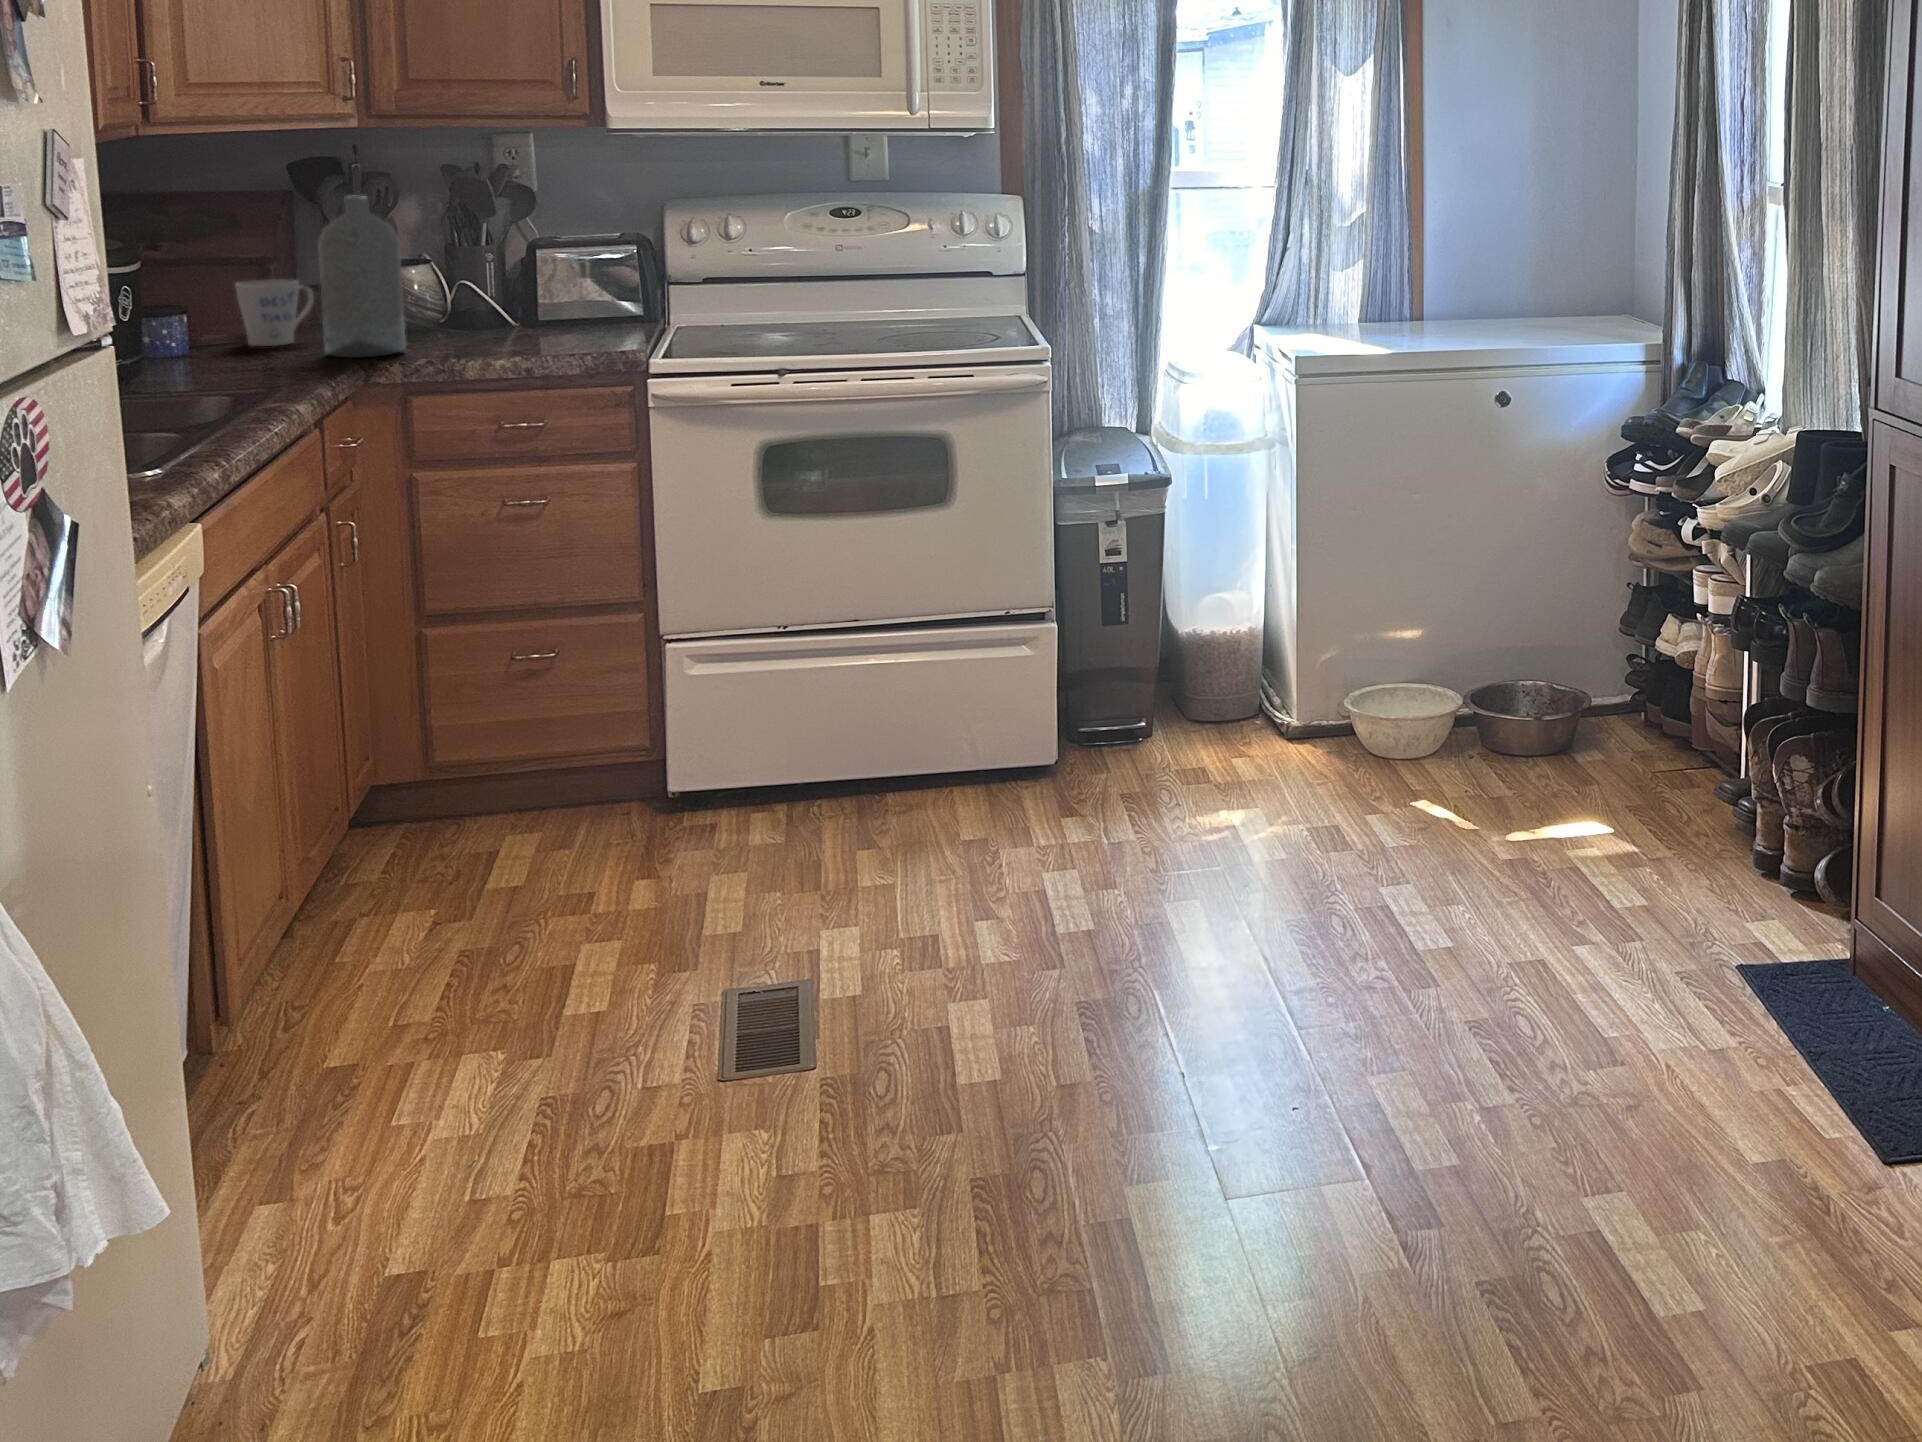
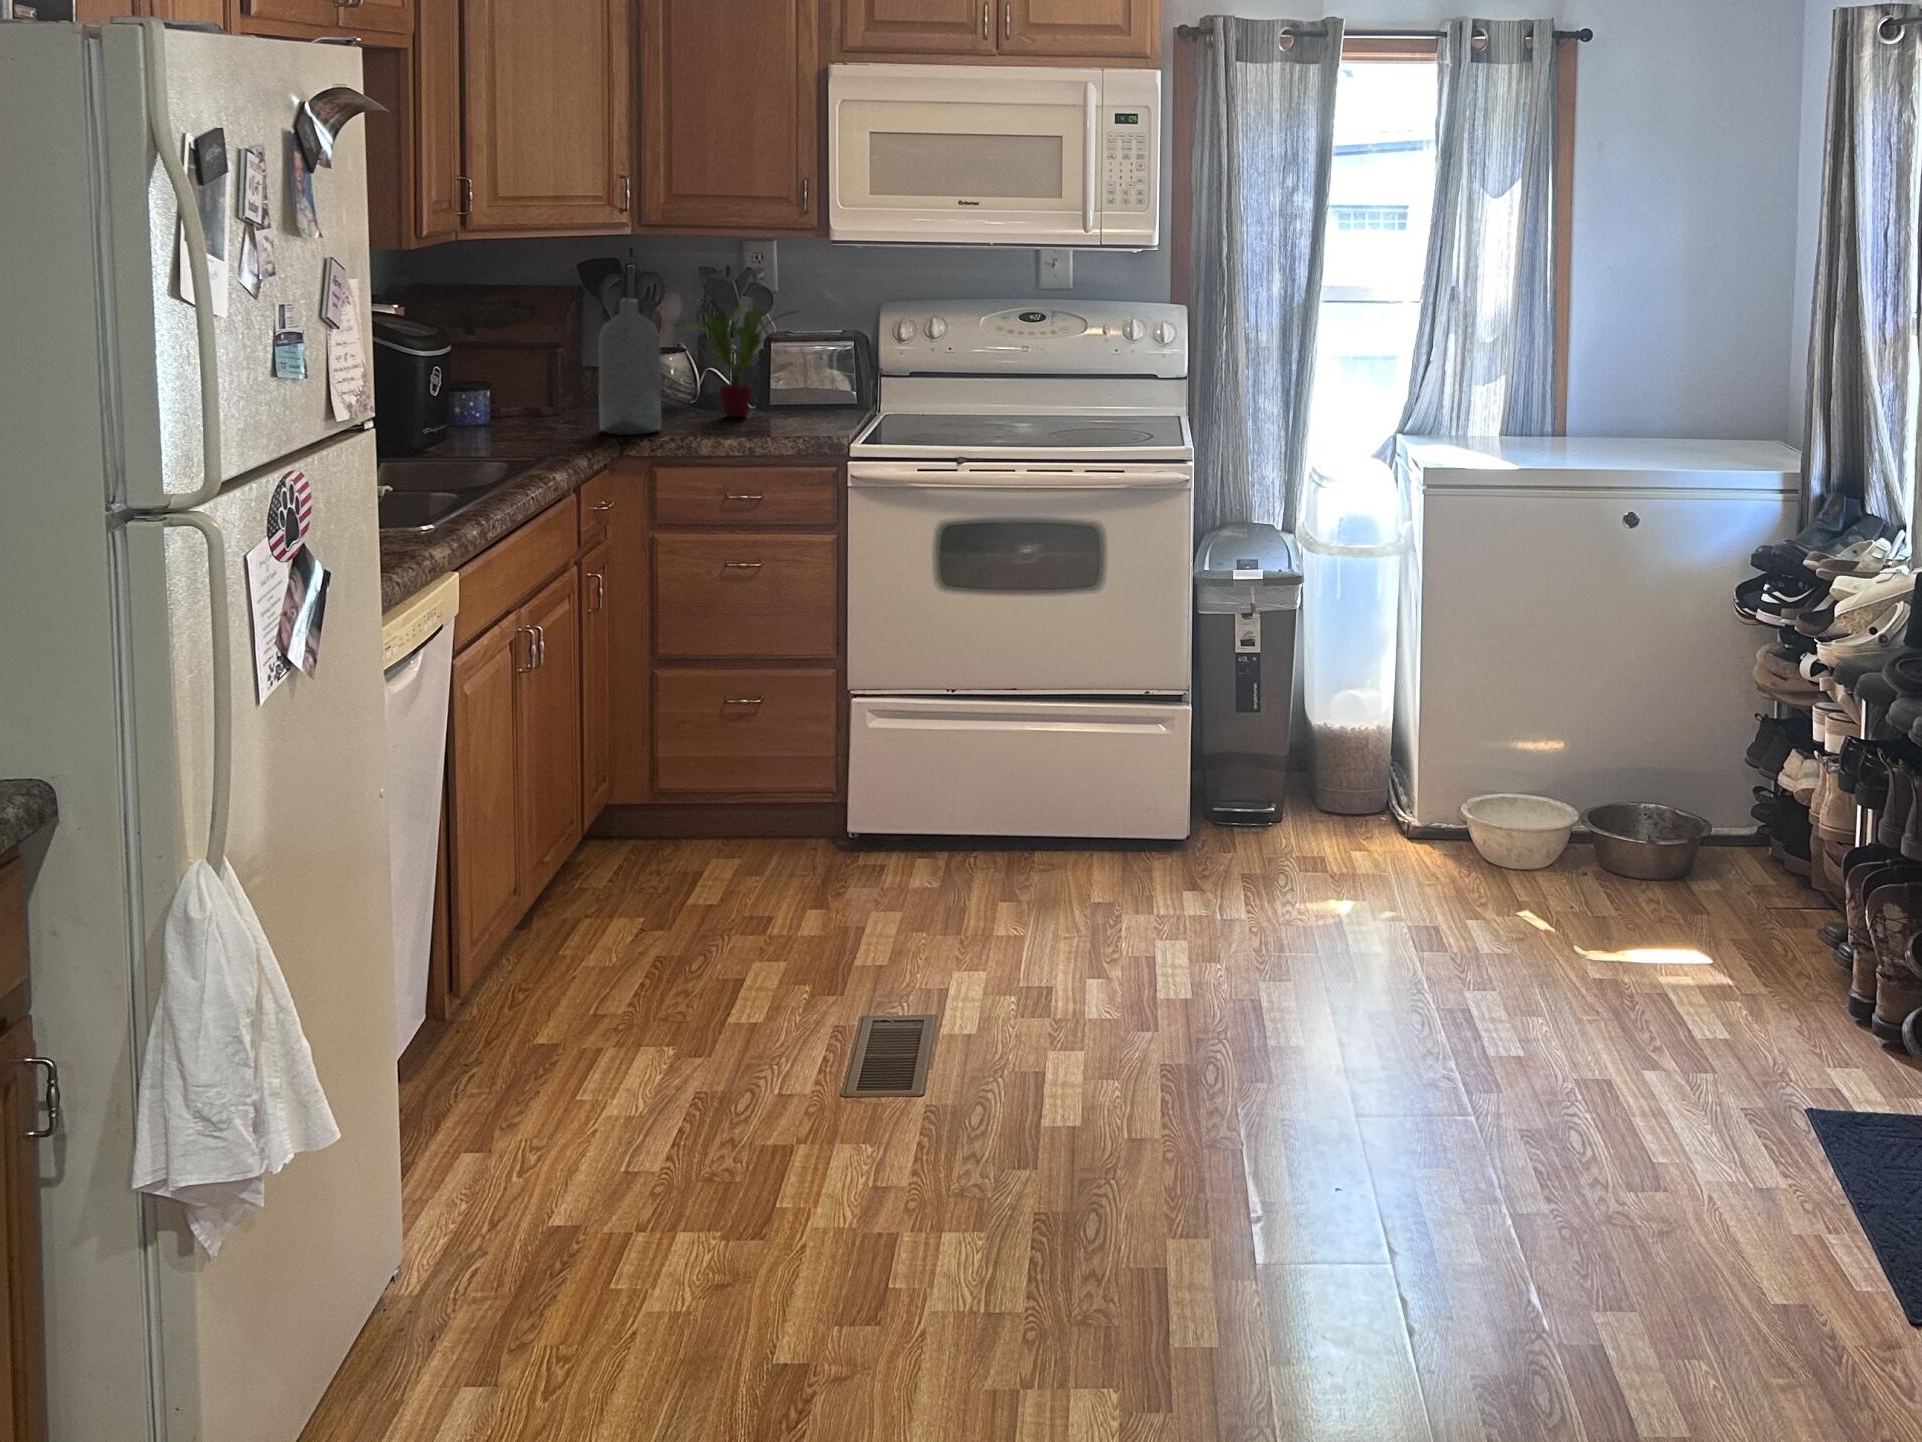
potted plant: none [410,197,574,333] -> present [676,304,795,417]
mug: present [235,279,314,346] -> none [538,366,597,421]

